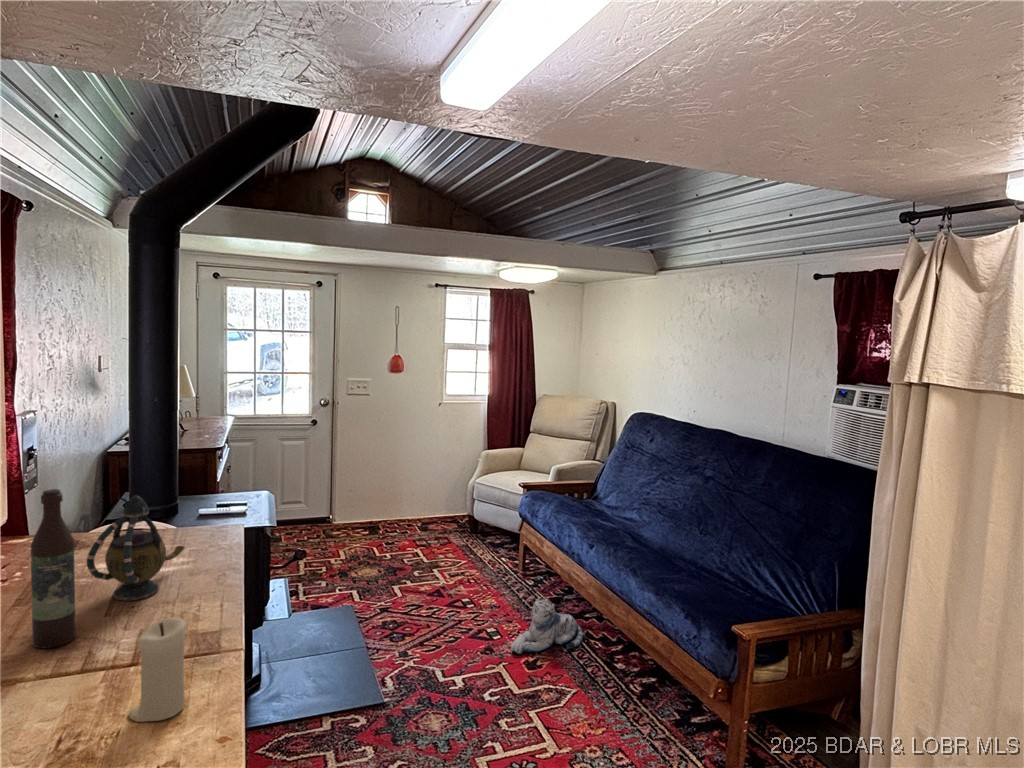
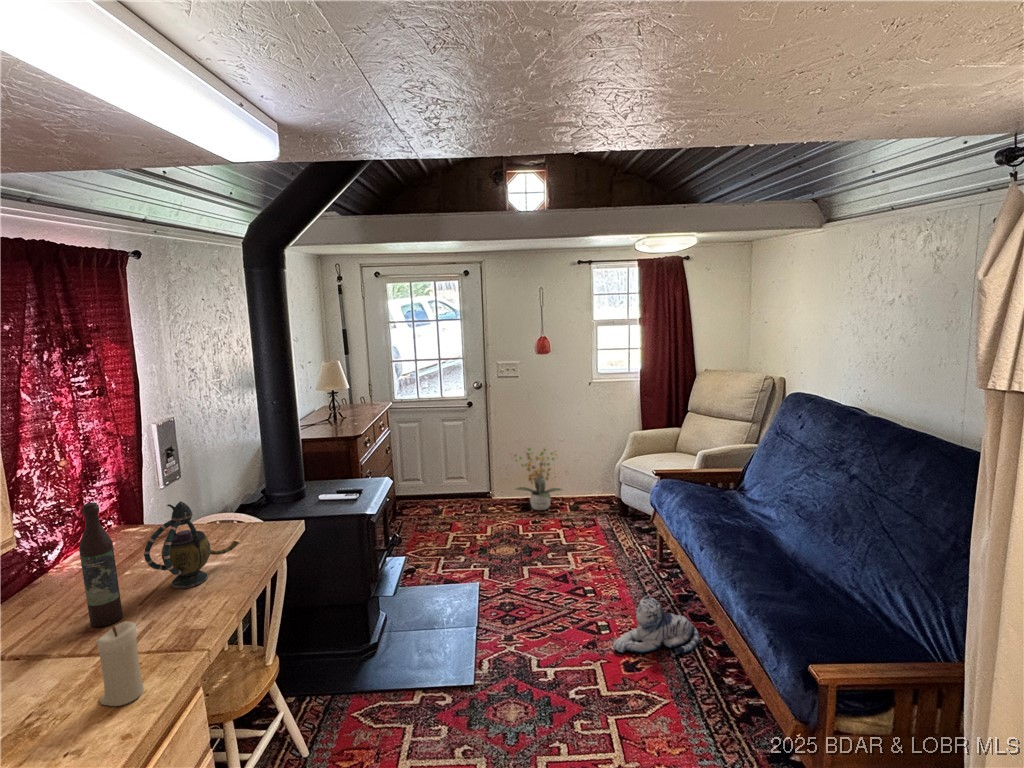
potted plant: none [360,466,413,532] -> present [514,448,562,510]

